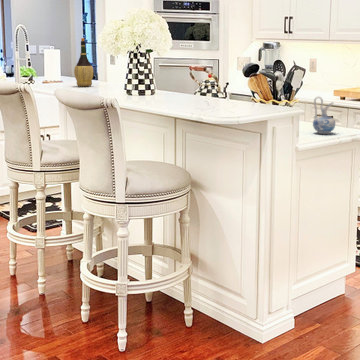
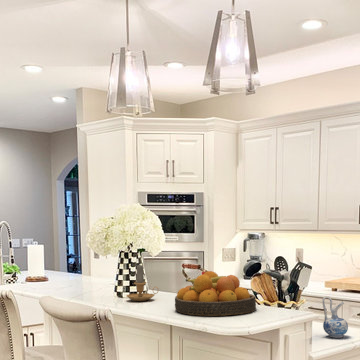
wine bottle: present [74,38,93,86] -> none [60,237,80,287]
candle: none [135,63,165,98] -> present [127,265,158,301]
fruit bowl: none [177,70,251,109] -> present [175,271,256,316]

